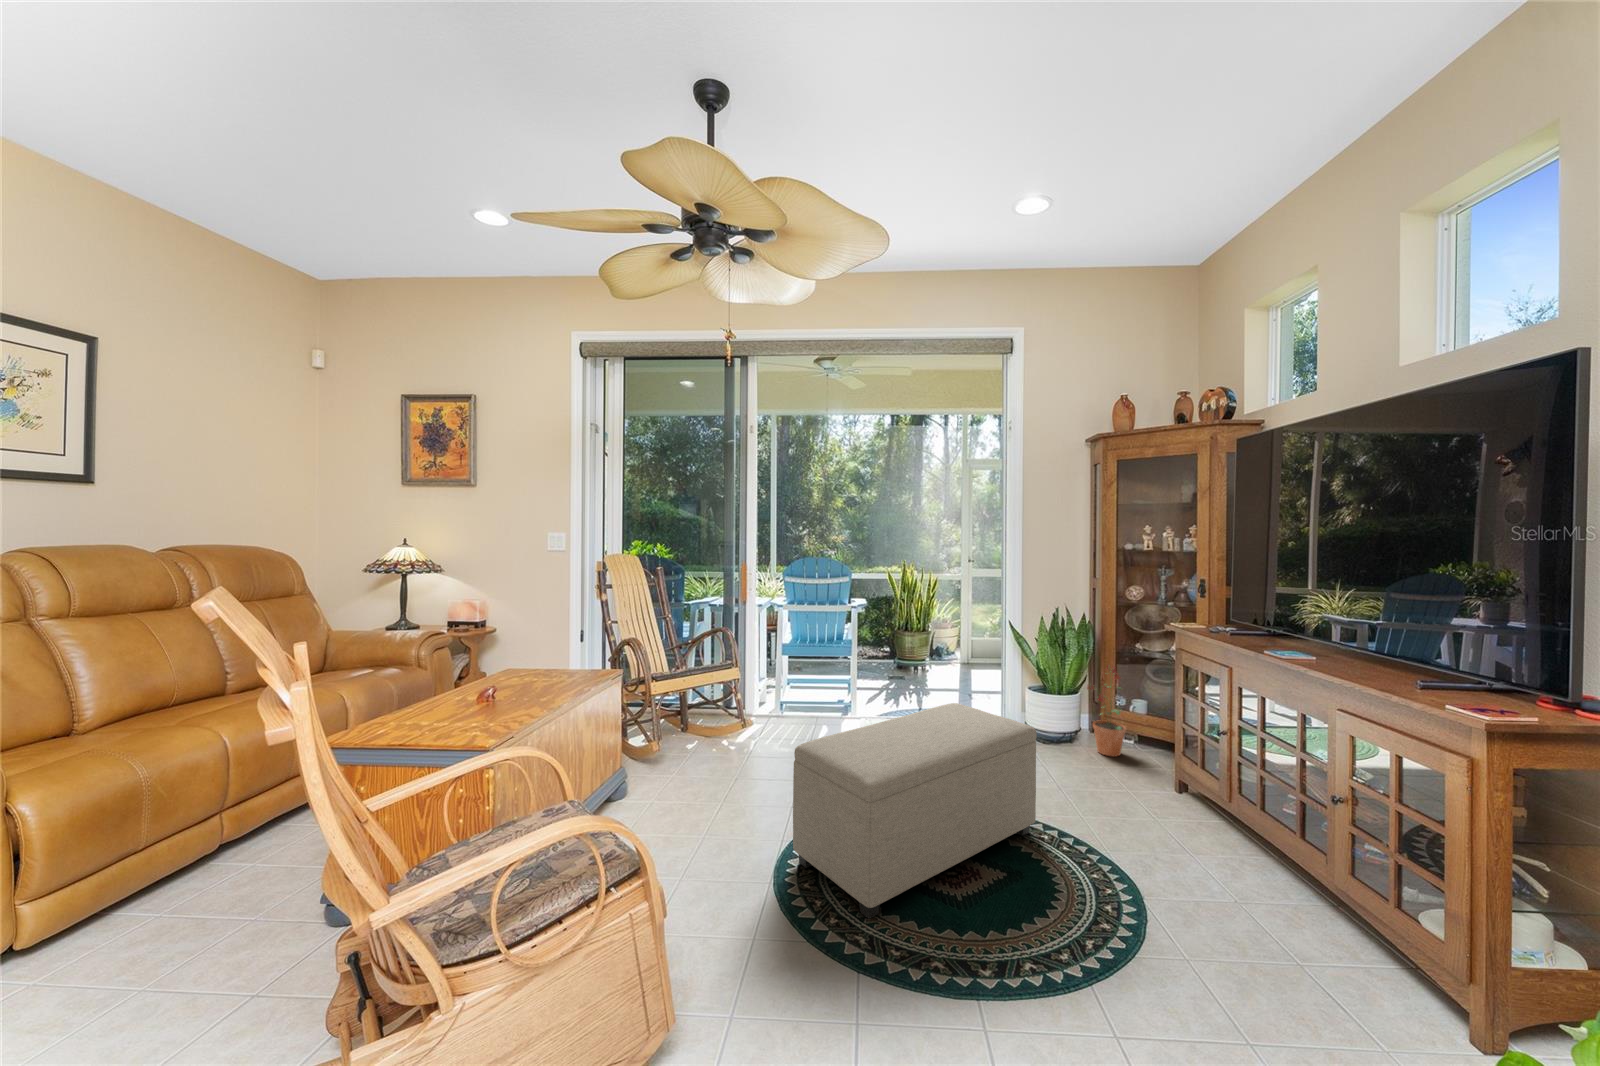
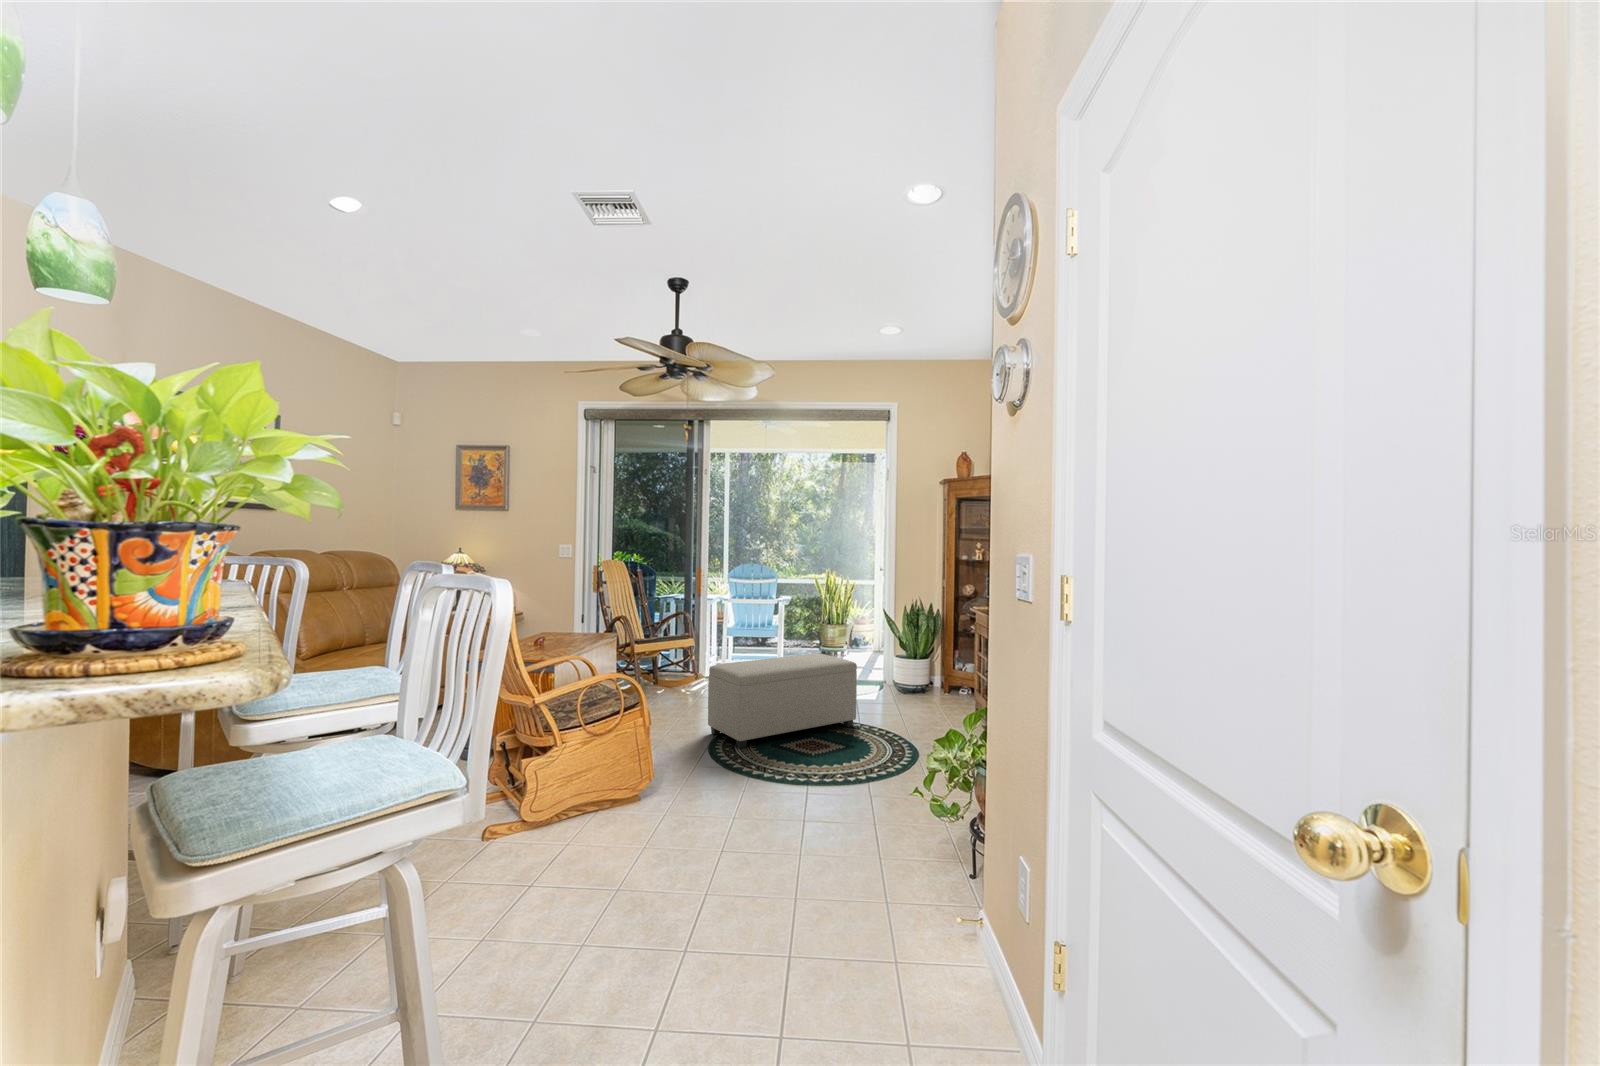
potted plant: present [1087,665,1126,756] -> none [932,639,953,700]

